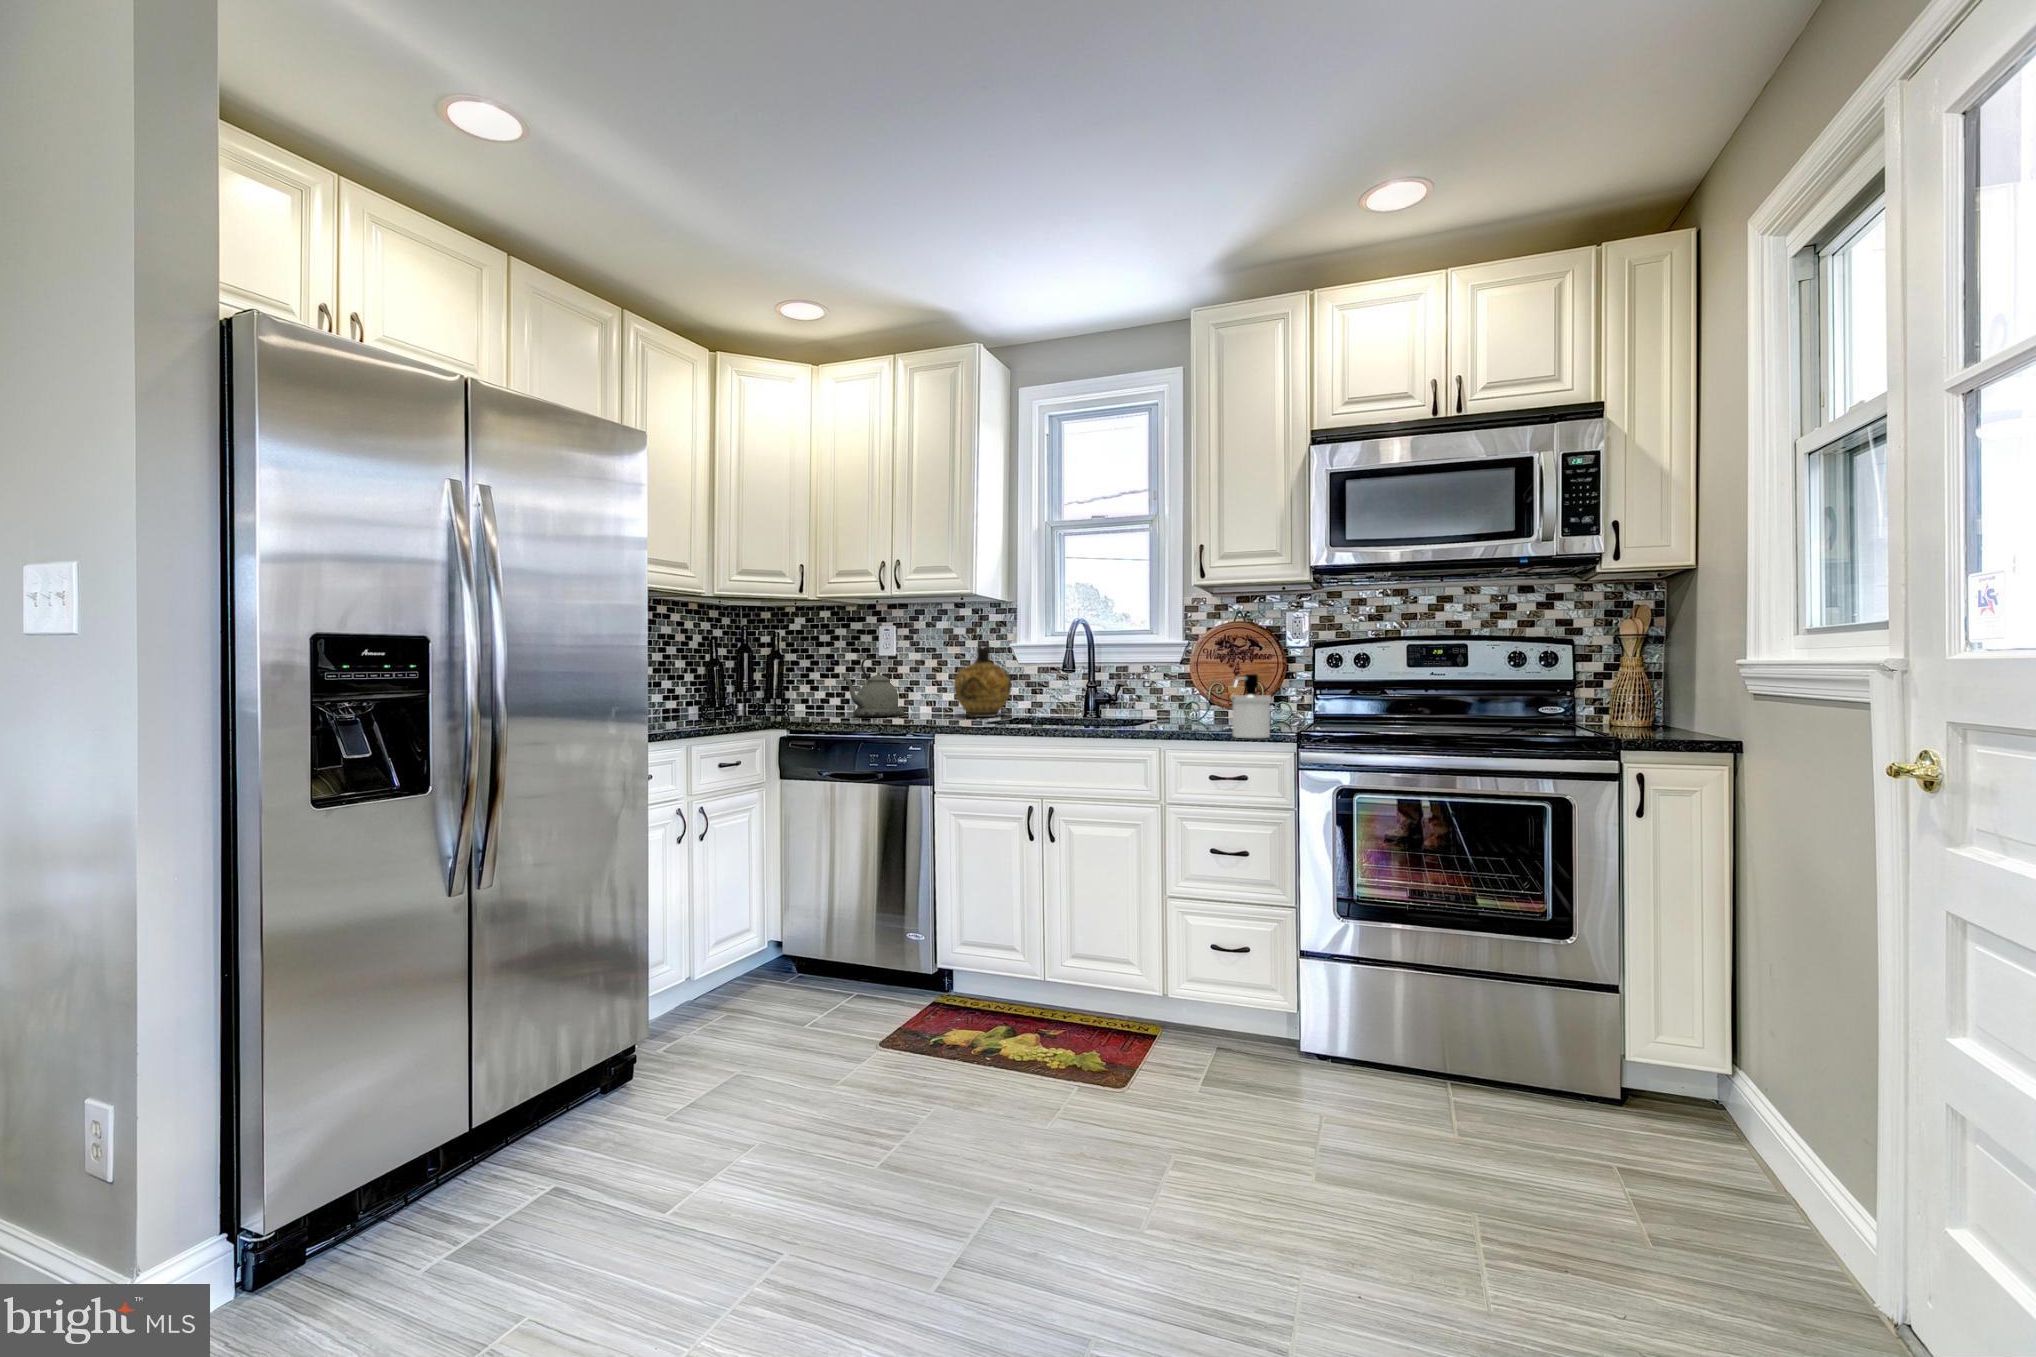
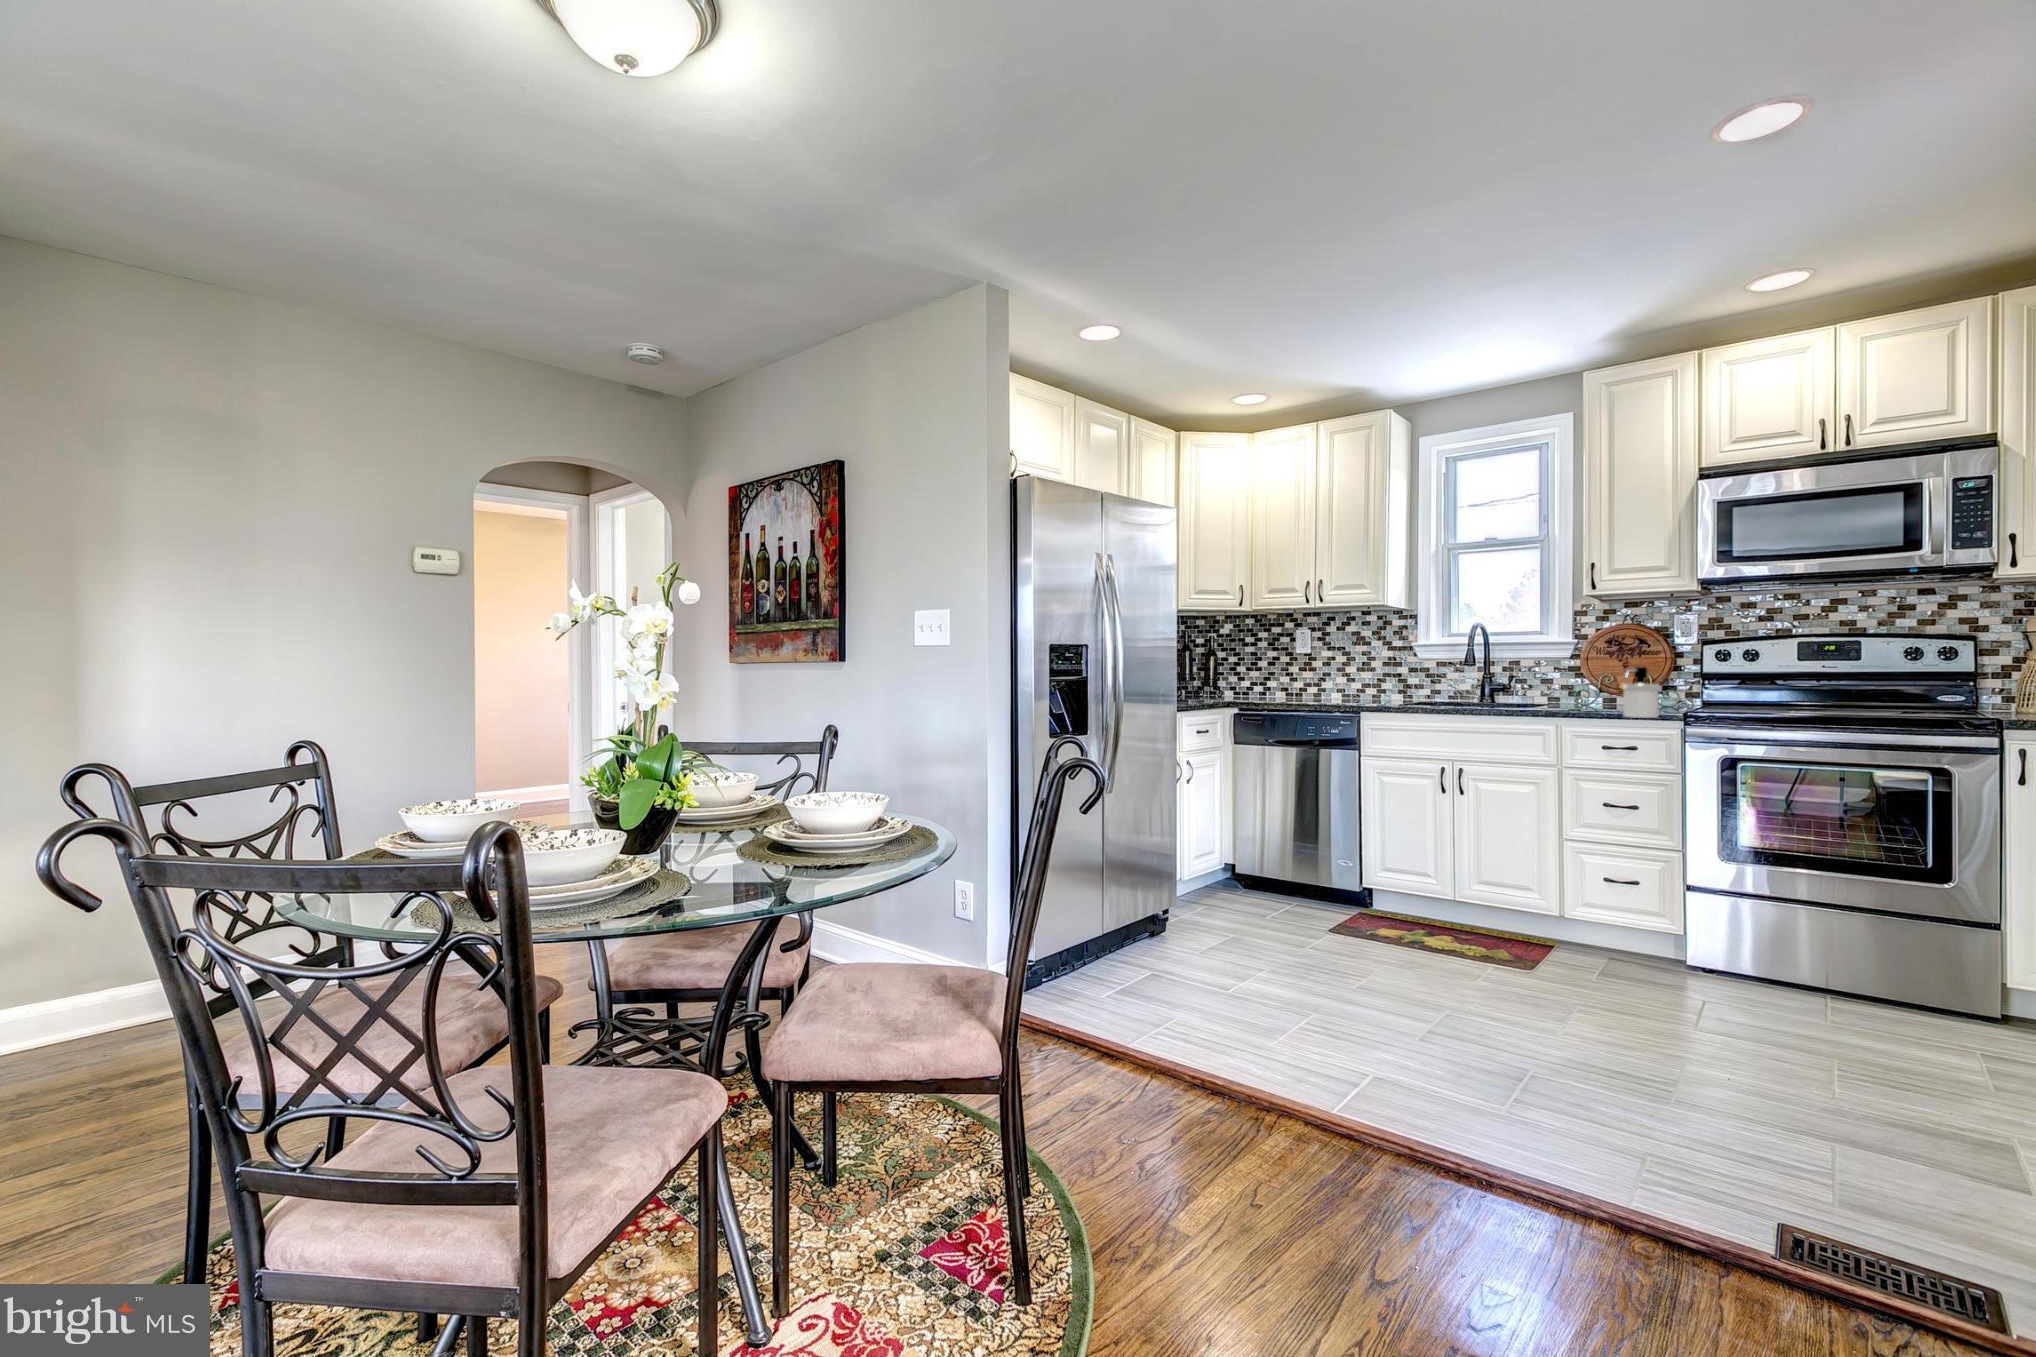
ceramic jug: present [954,645,1012,717] -> none [1363,644,1413,702]
kettle: present [844,658,904,716] -> none [1270,655,1317,701]

